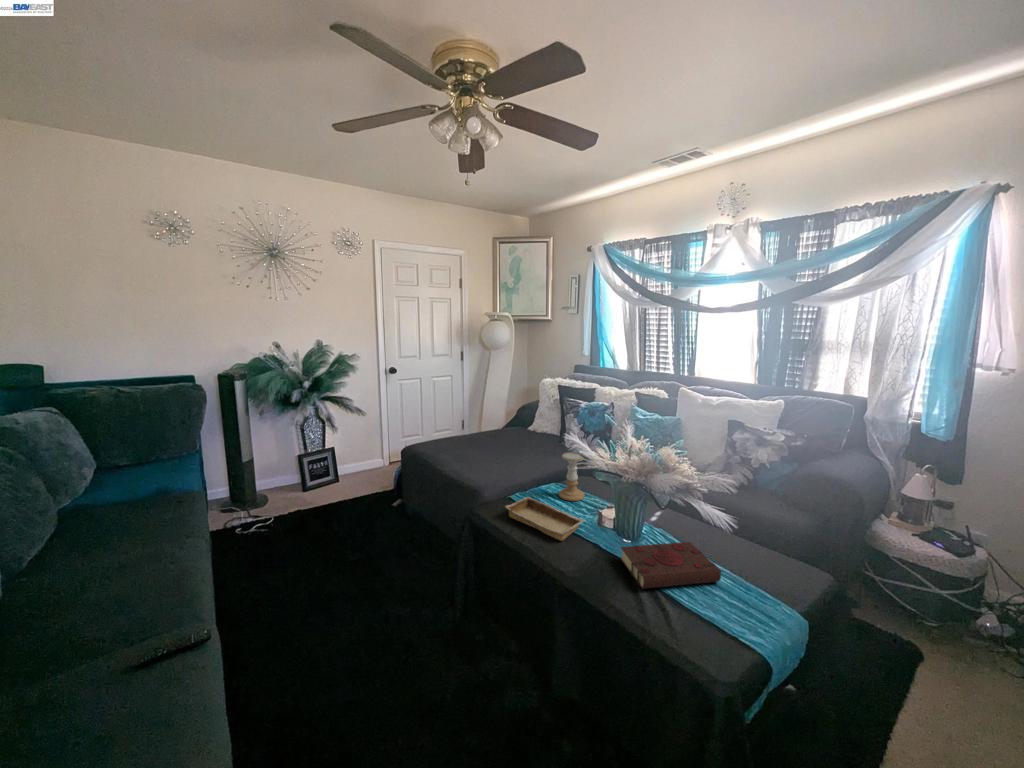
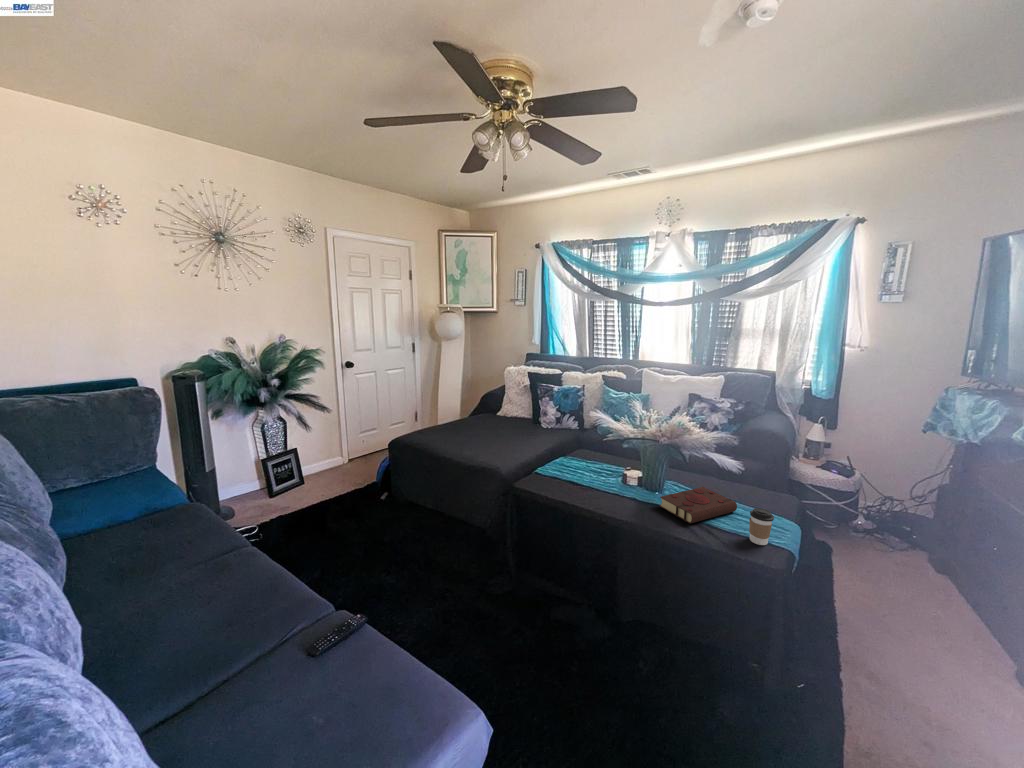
candle holder: present [559,453,584,501] -> none [575,428,598,470]
tray: present [505,497,584,541] -> none [547,469,617,500]
coffee cup: none [711,585,744,639] -> present [749,508,774,545]

